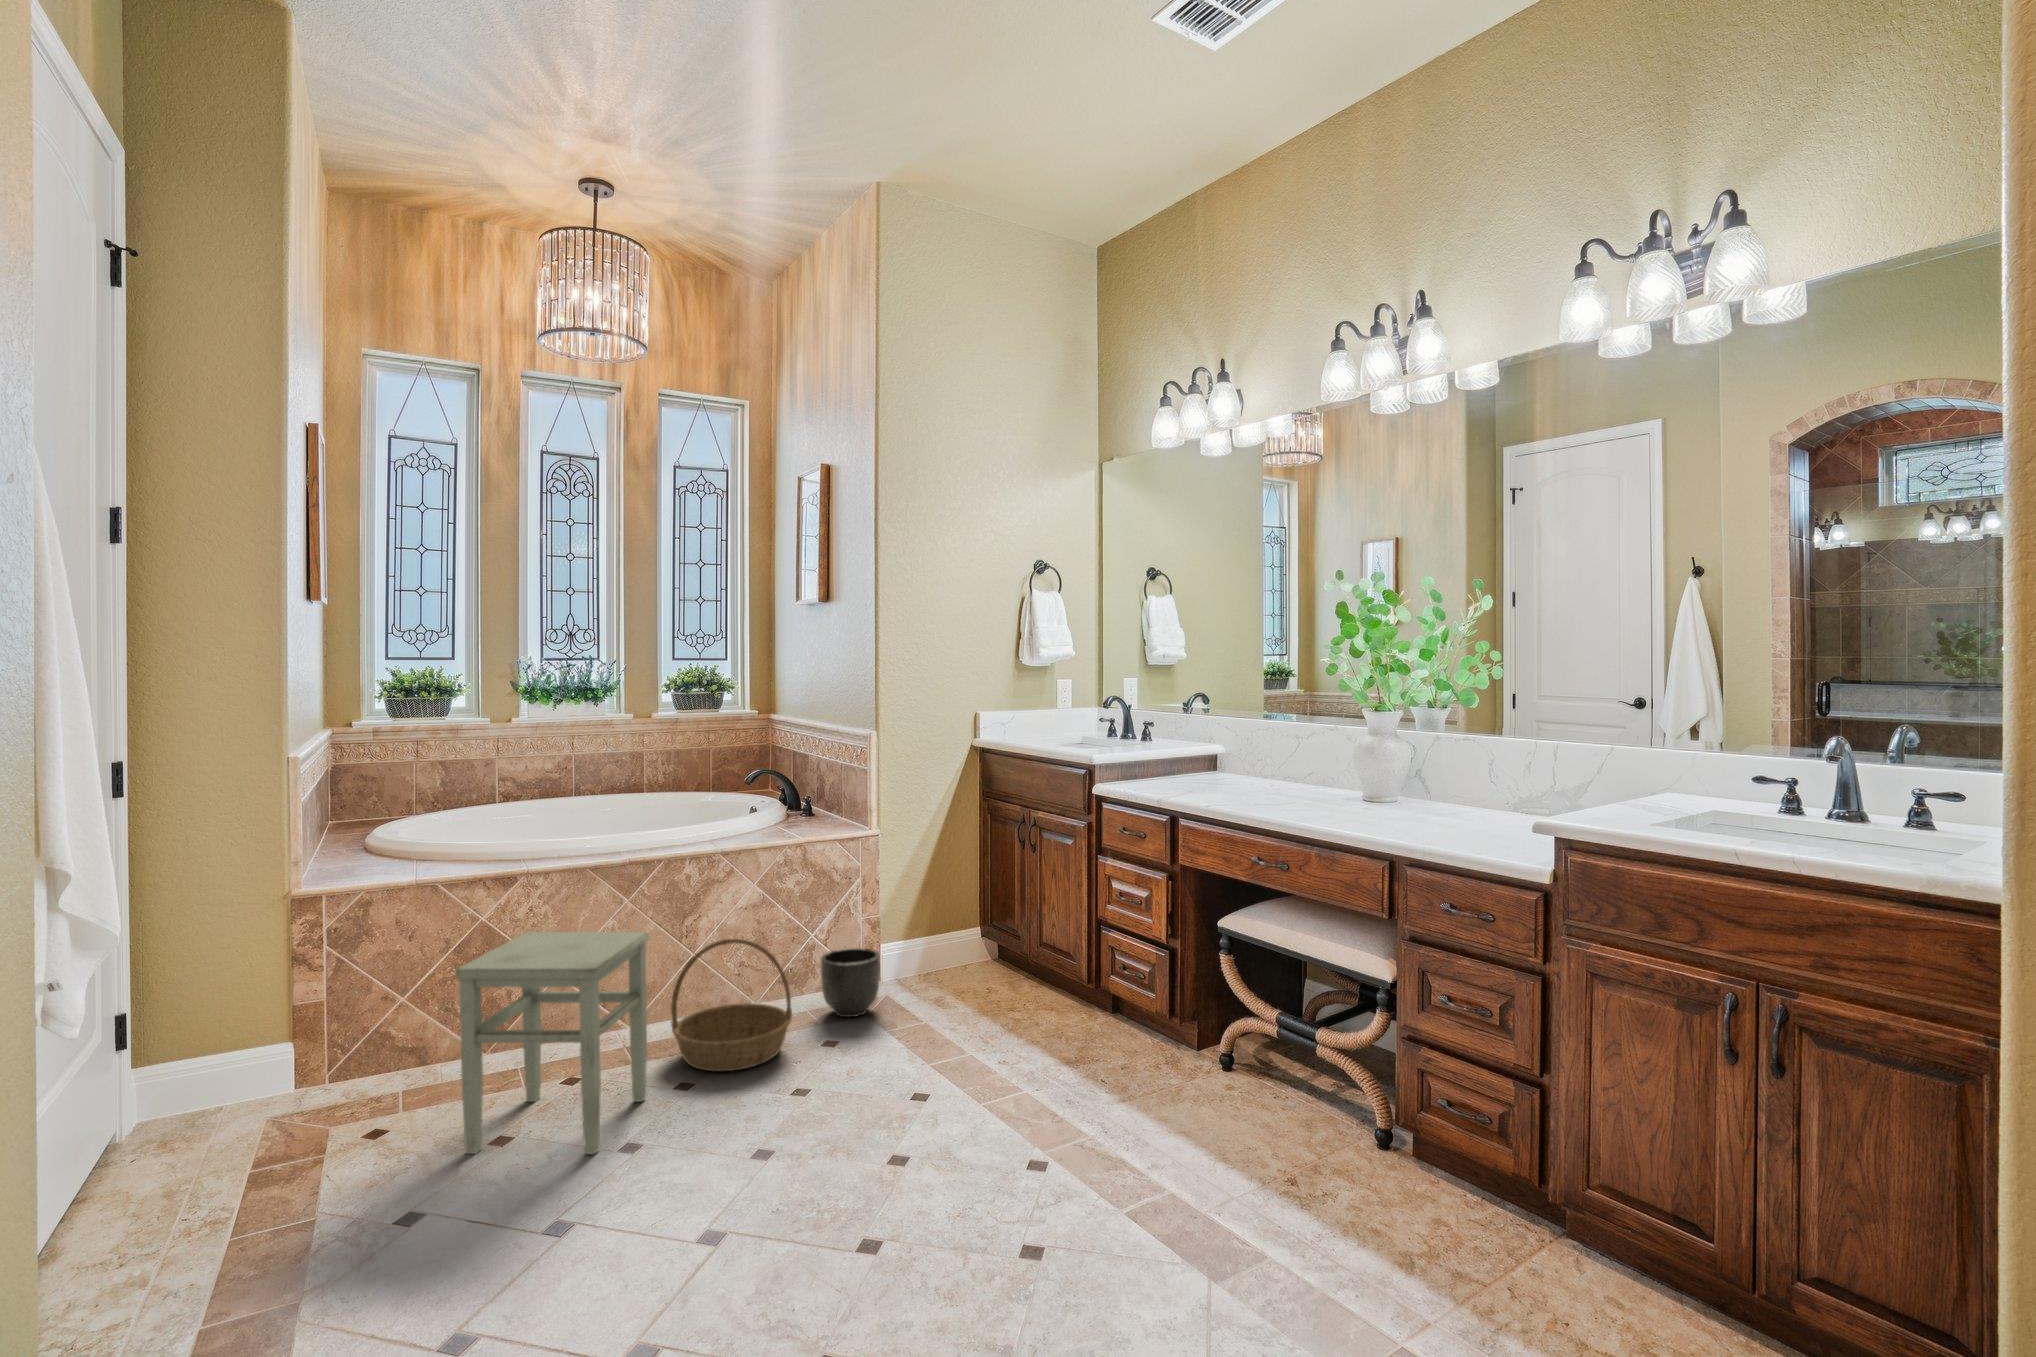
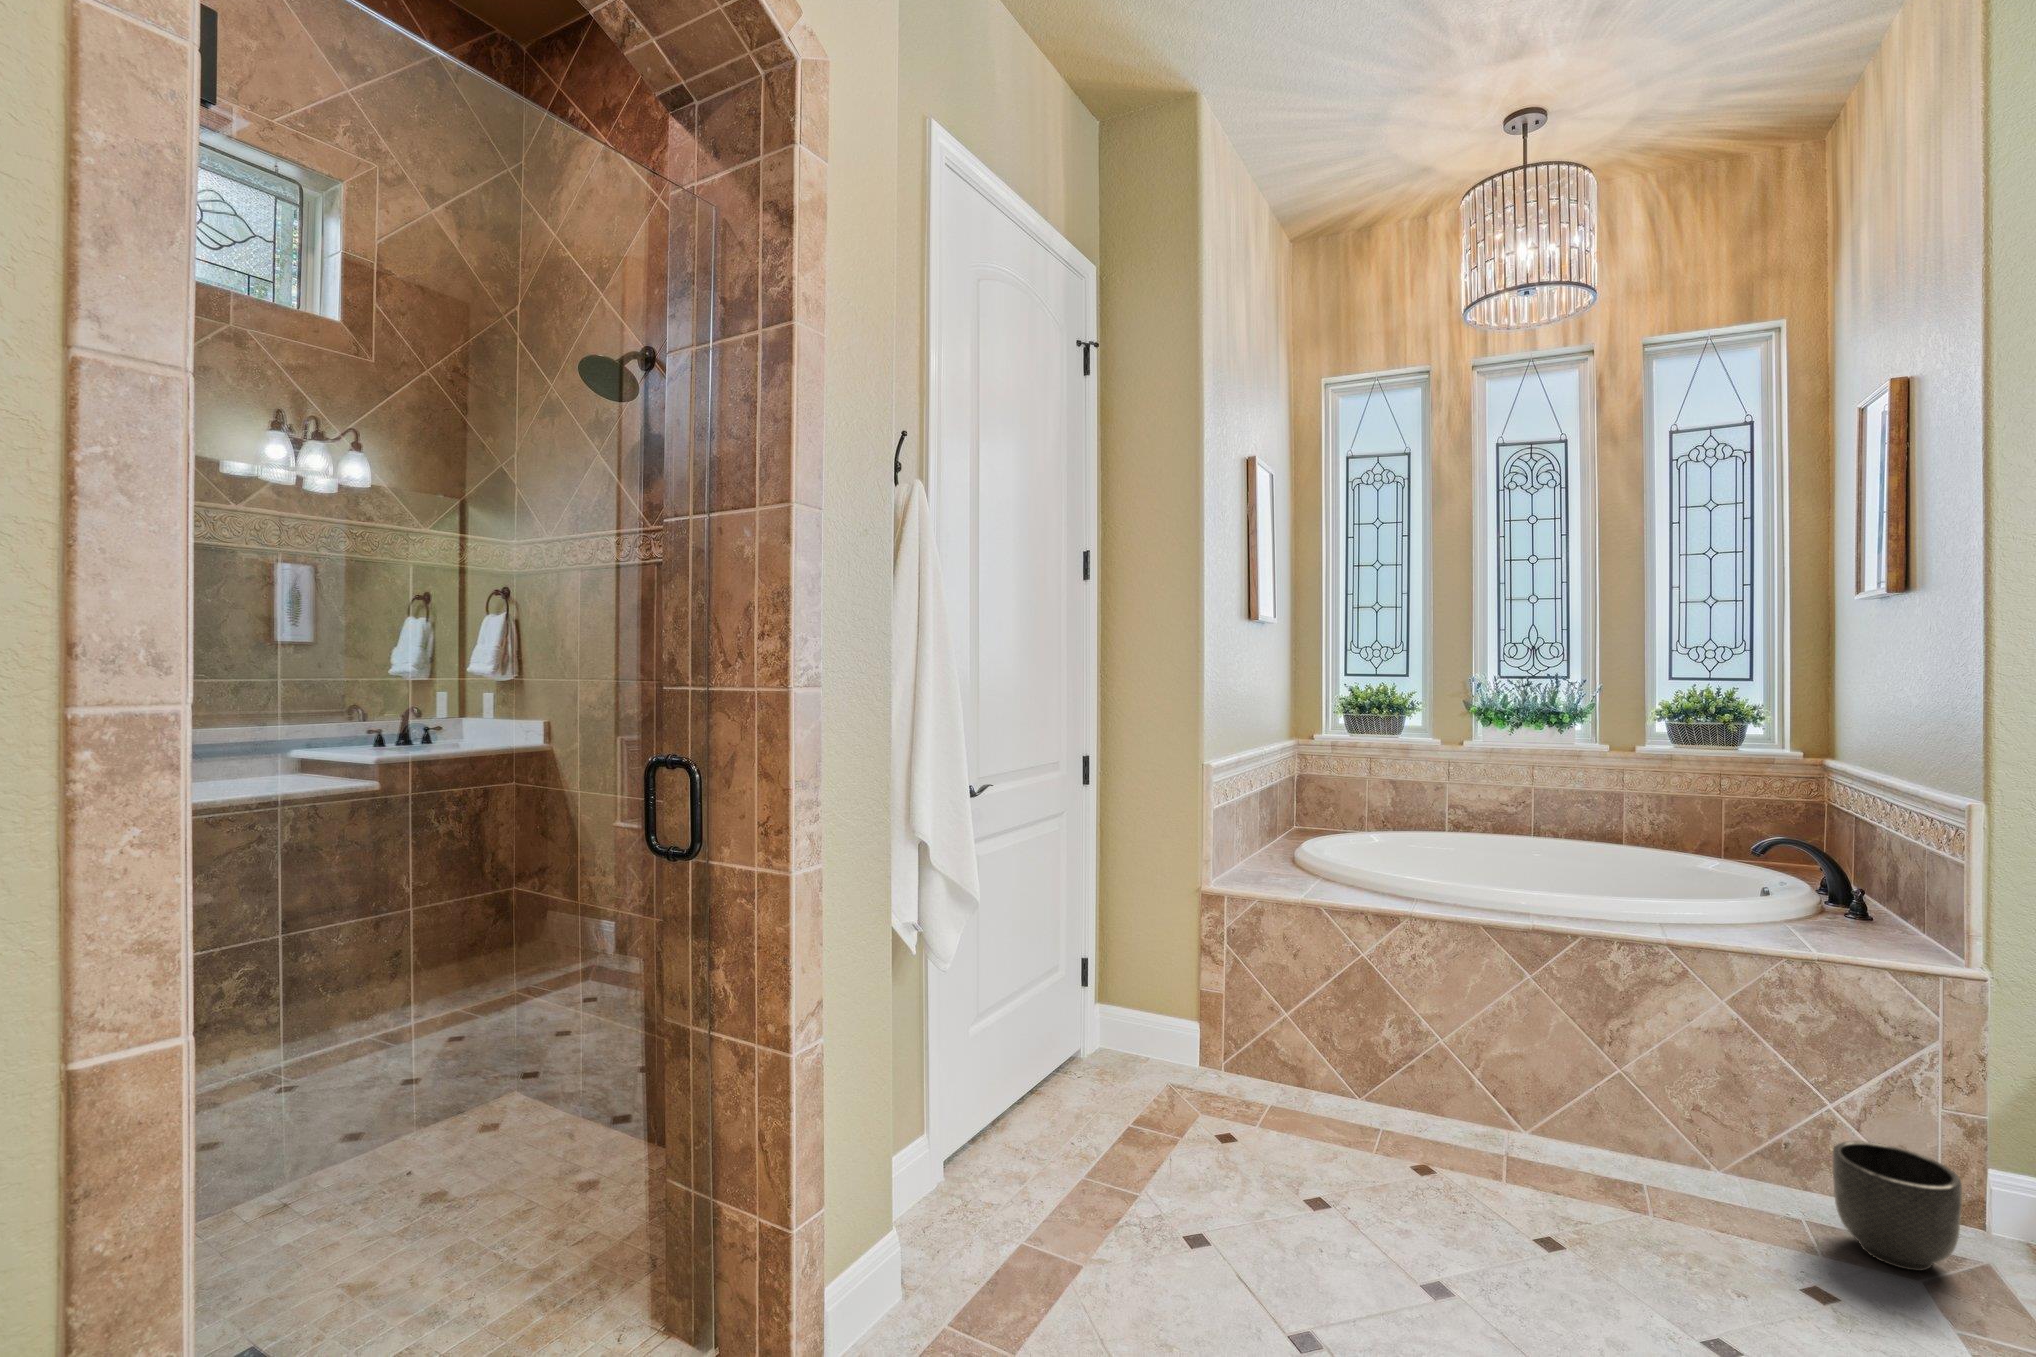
stool: present [456,931,649,1154] -> none [1272,985,1504,1287]
basket: present [671,939,792,1071] -> none [1558,1068,1751,1272]

